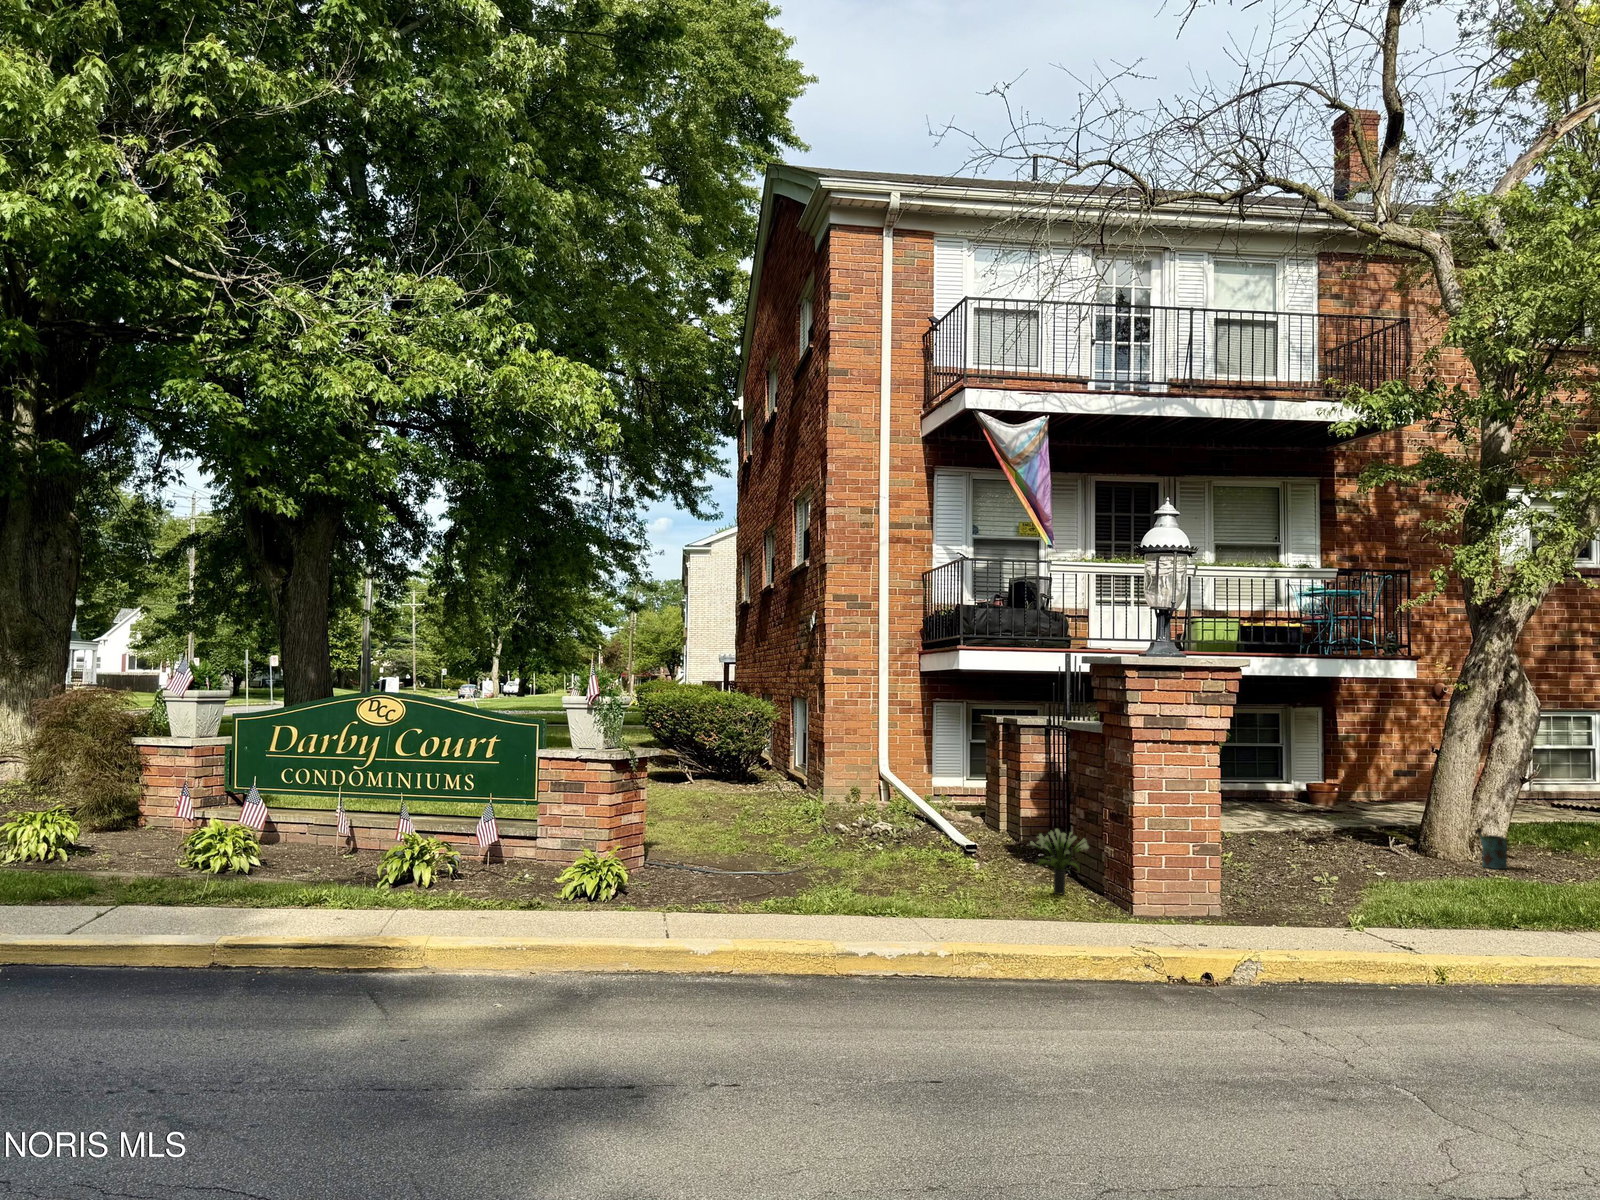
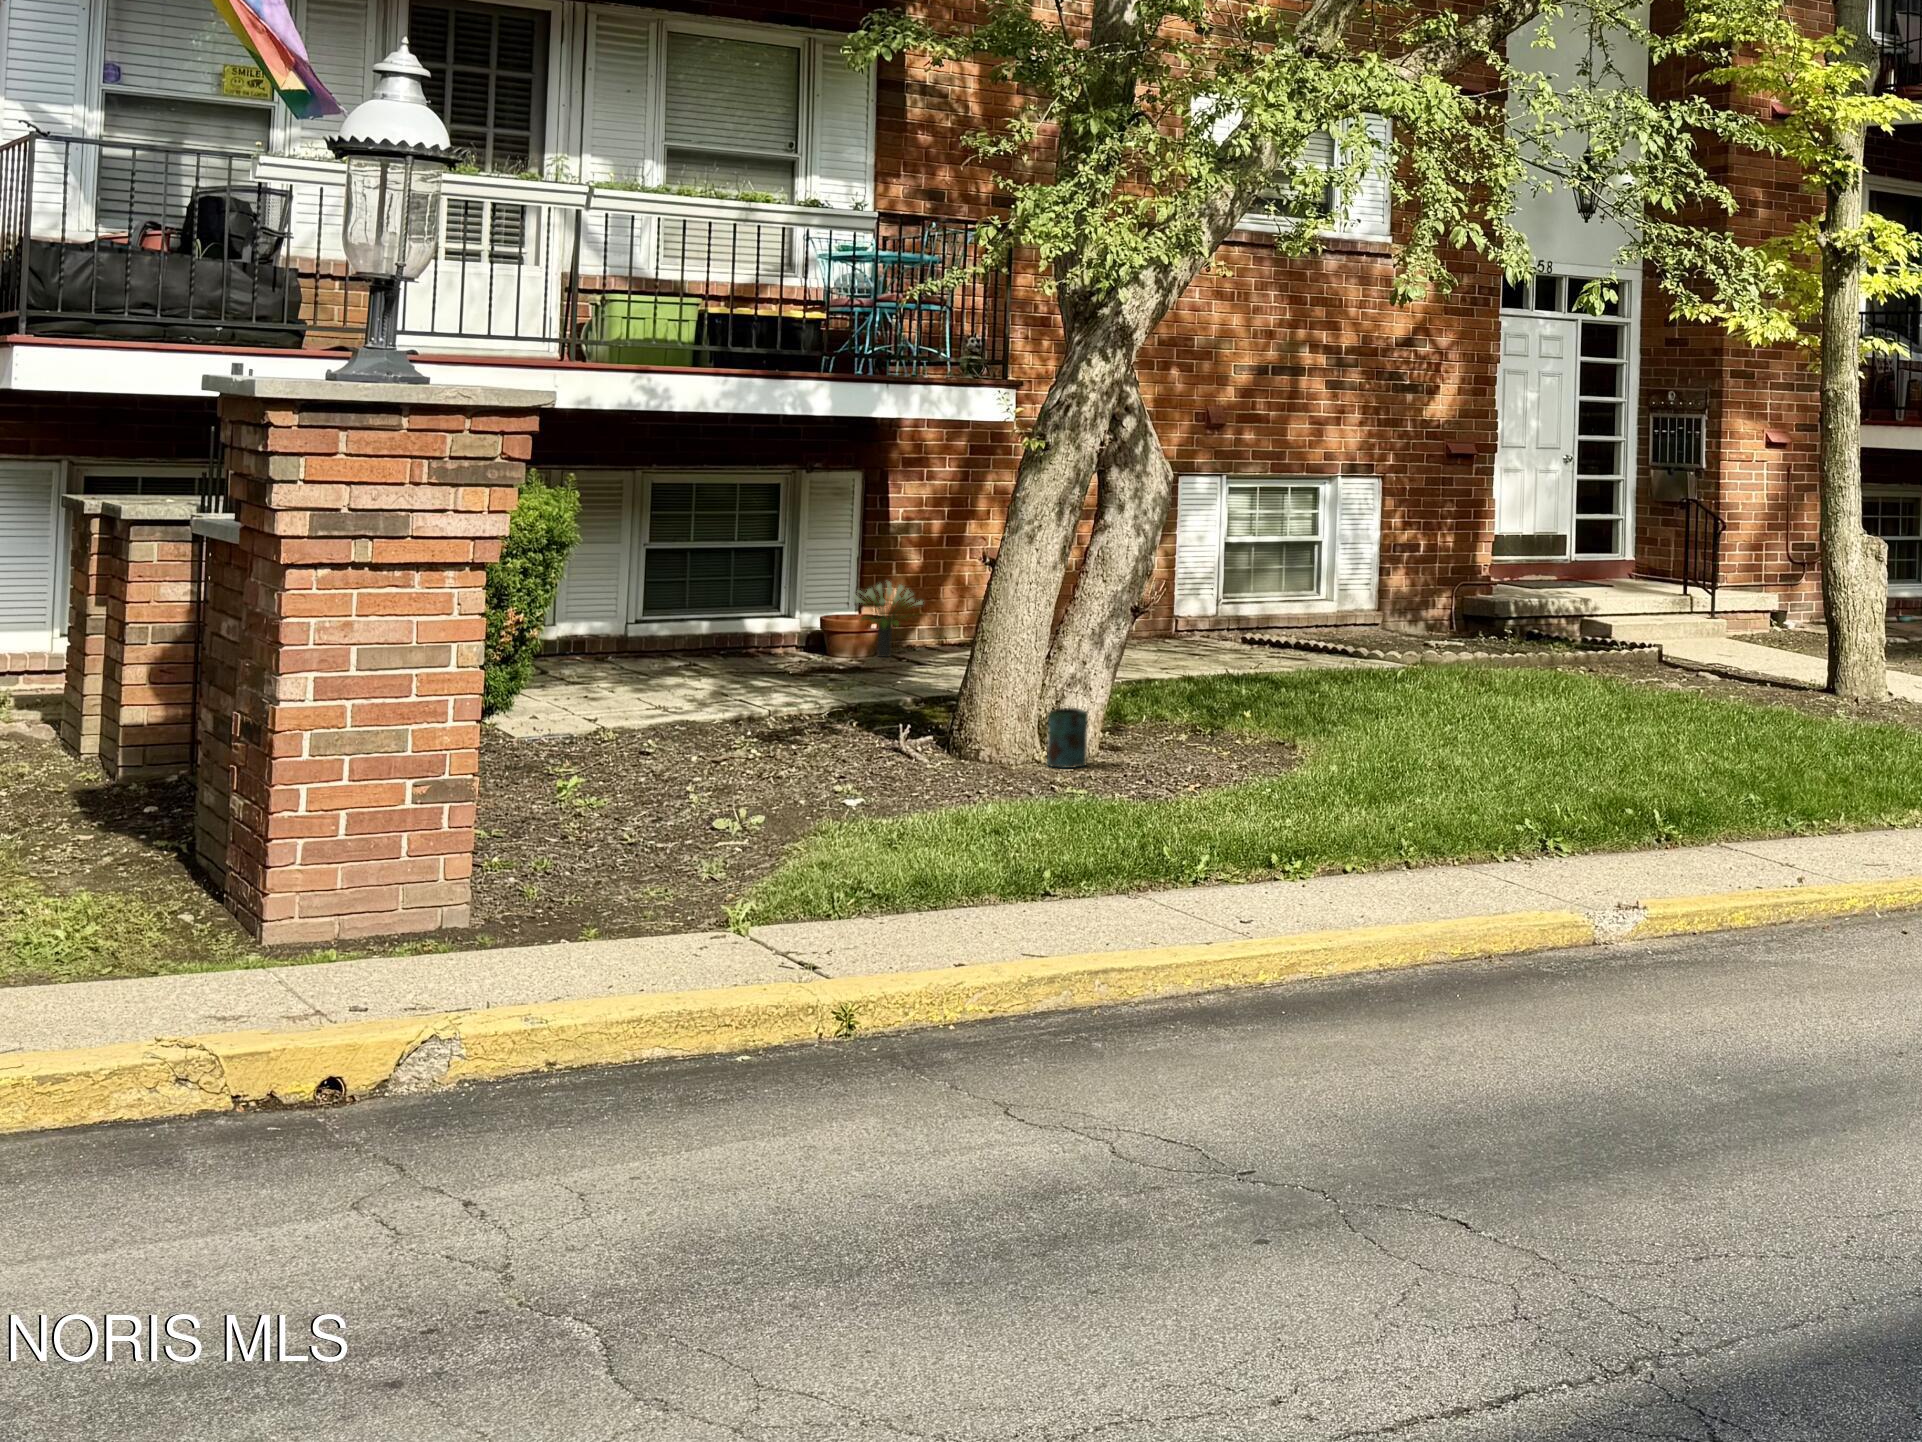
potted plant: present [1030,829,1089,894] -> present [853,582,922,657]

